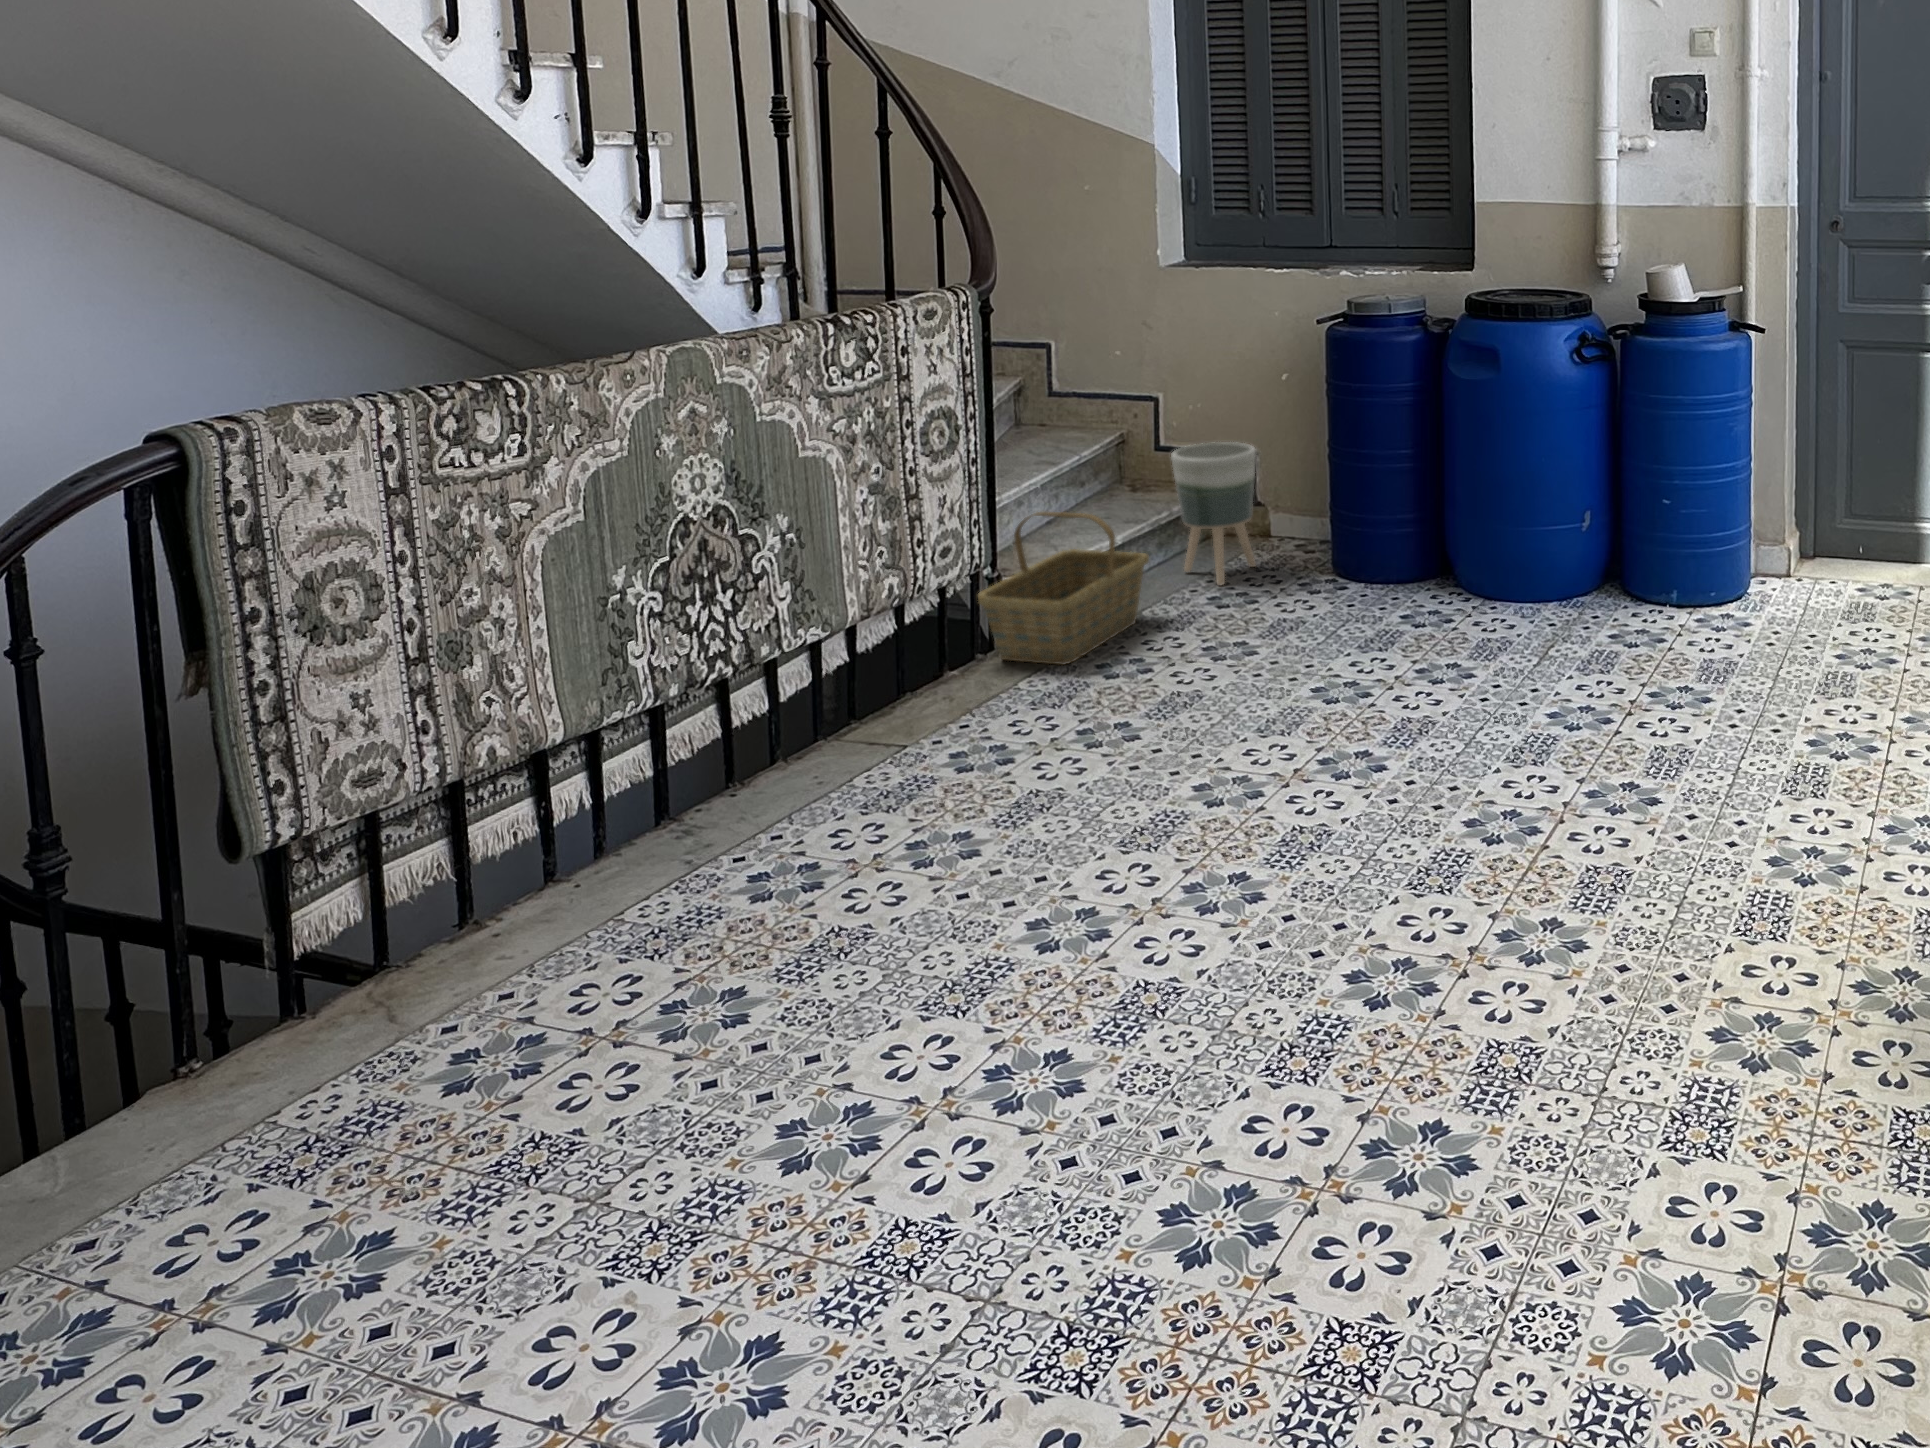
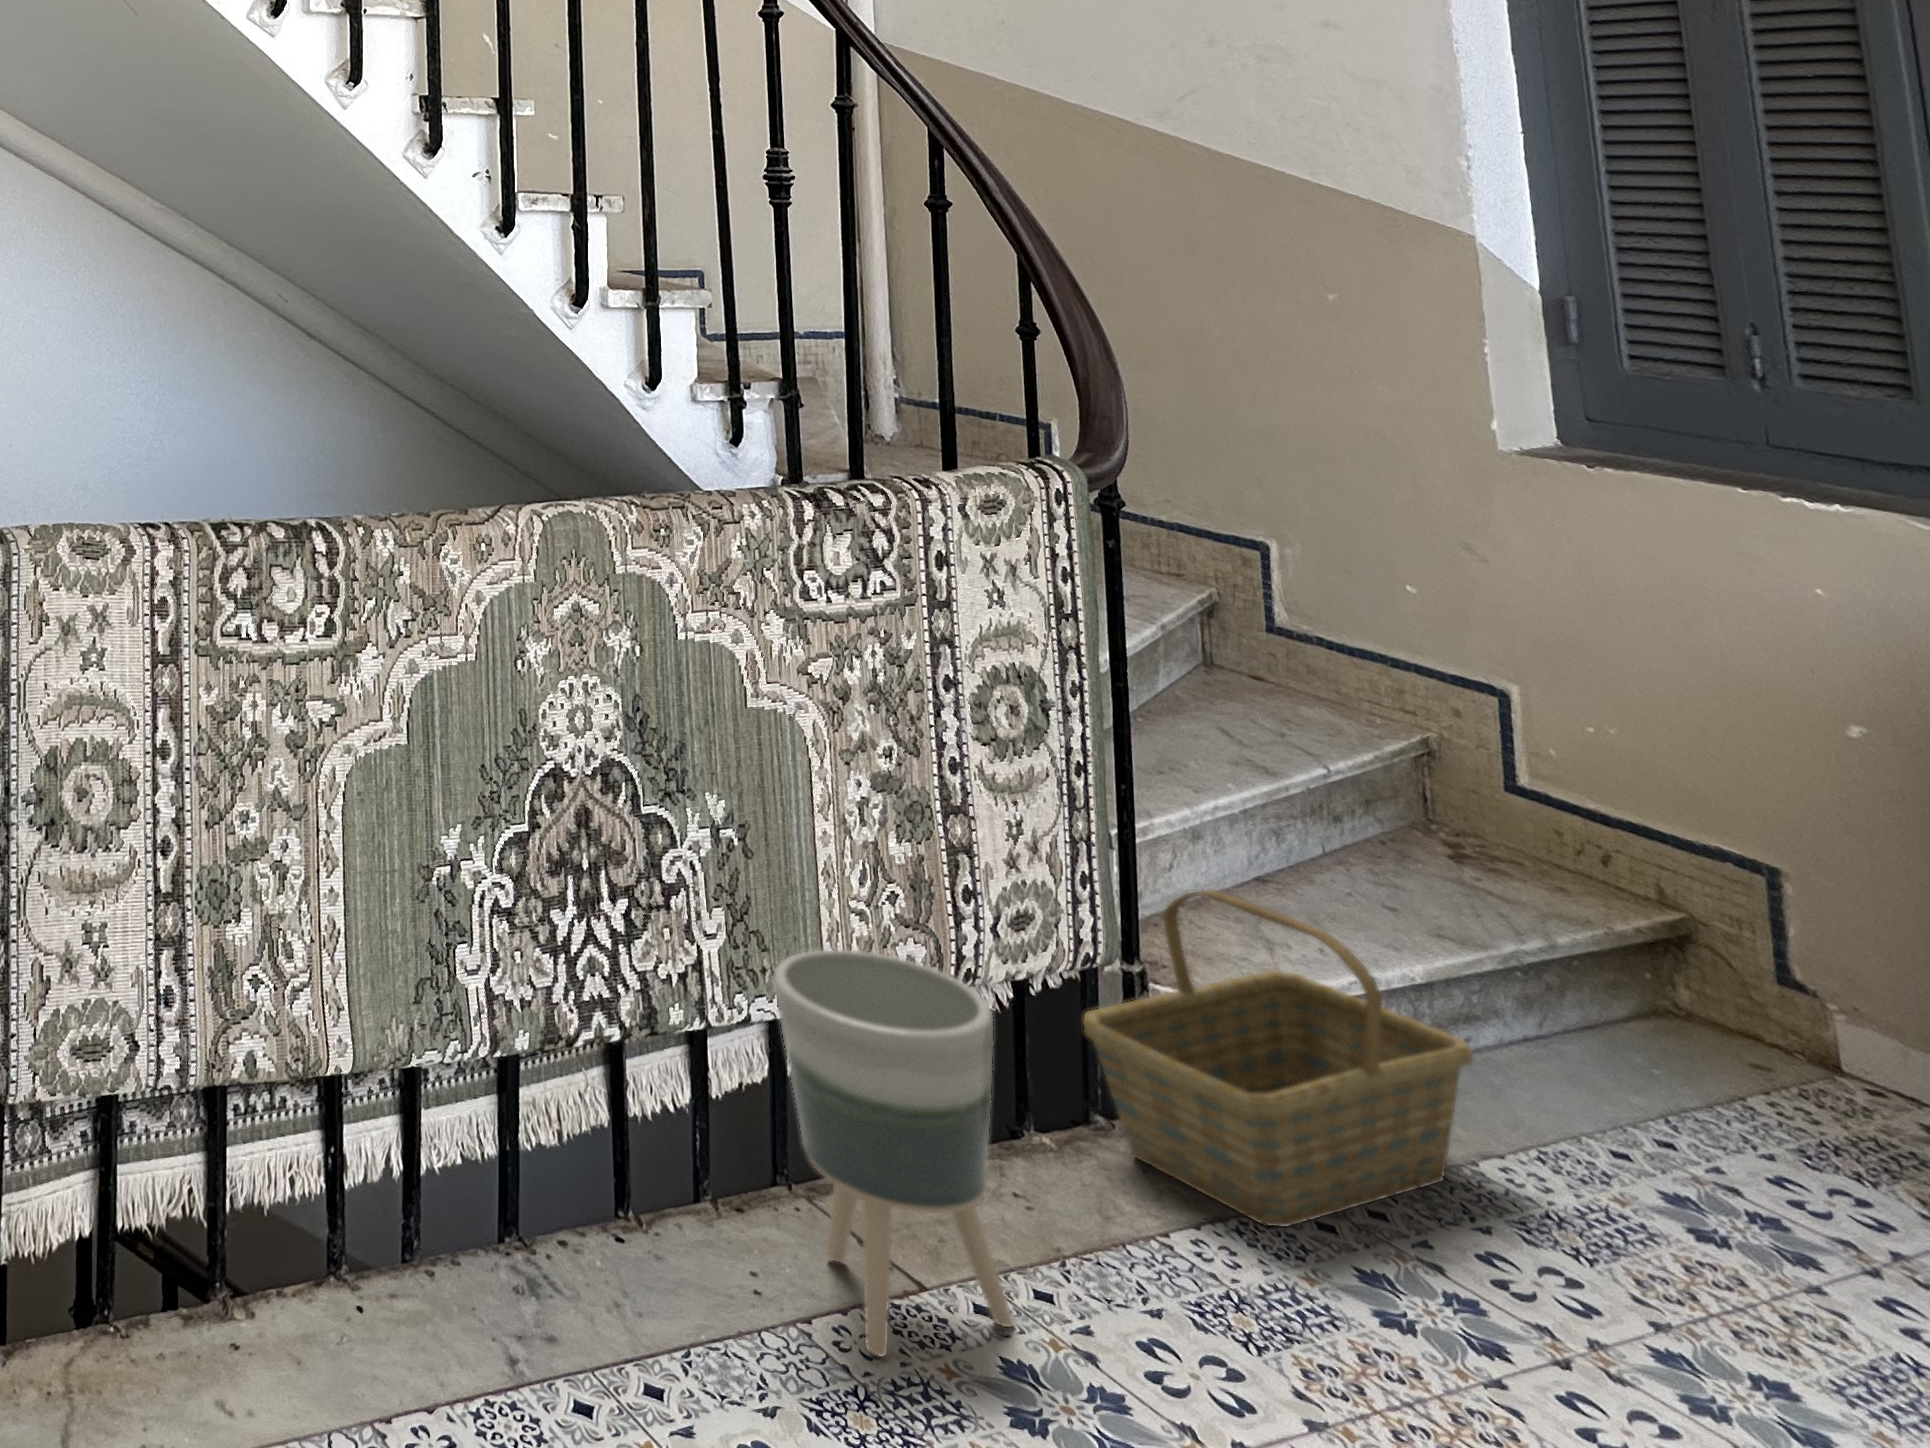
planter: present [1171,442,1256,585] -> present [774,950,1013,1357]

